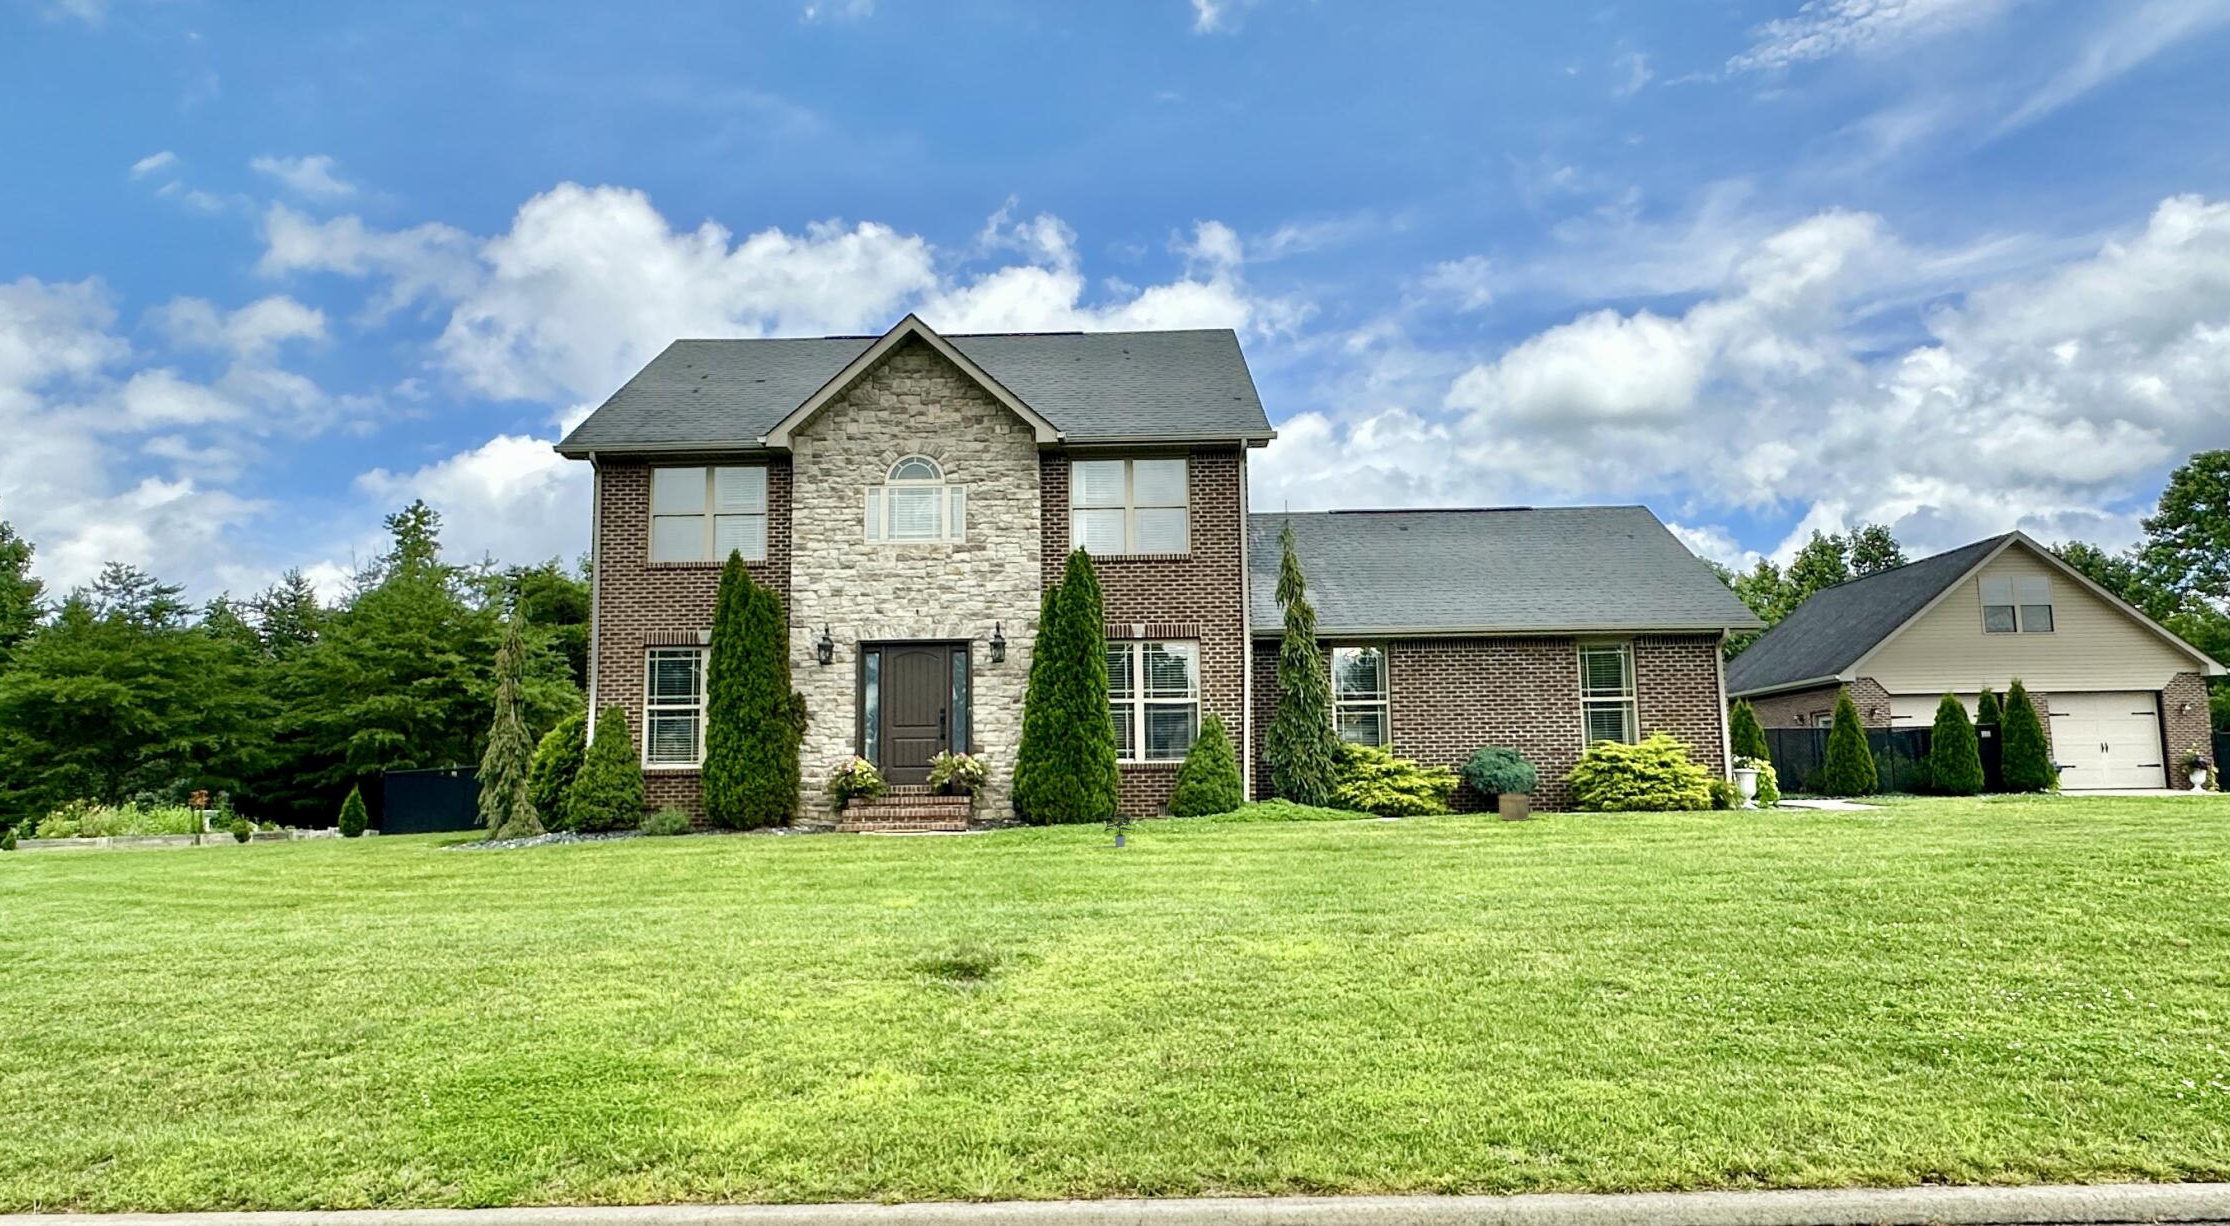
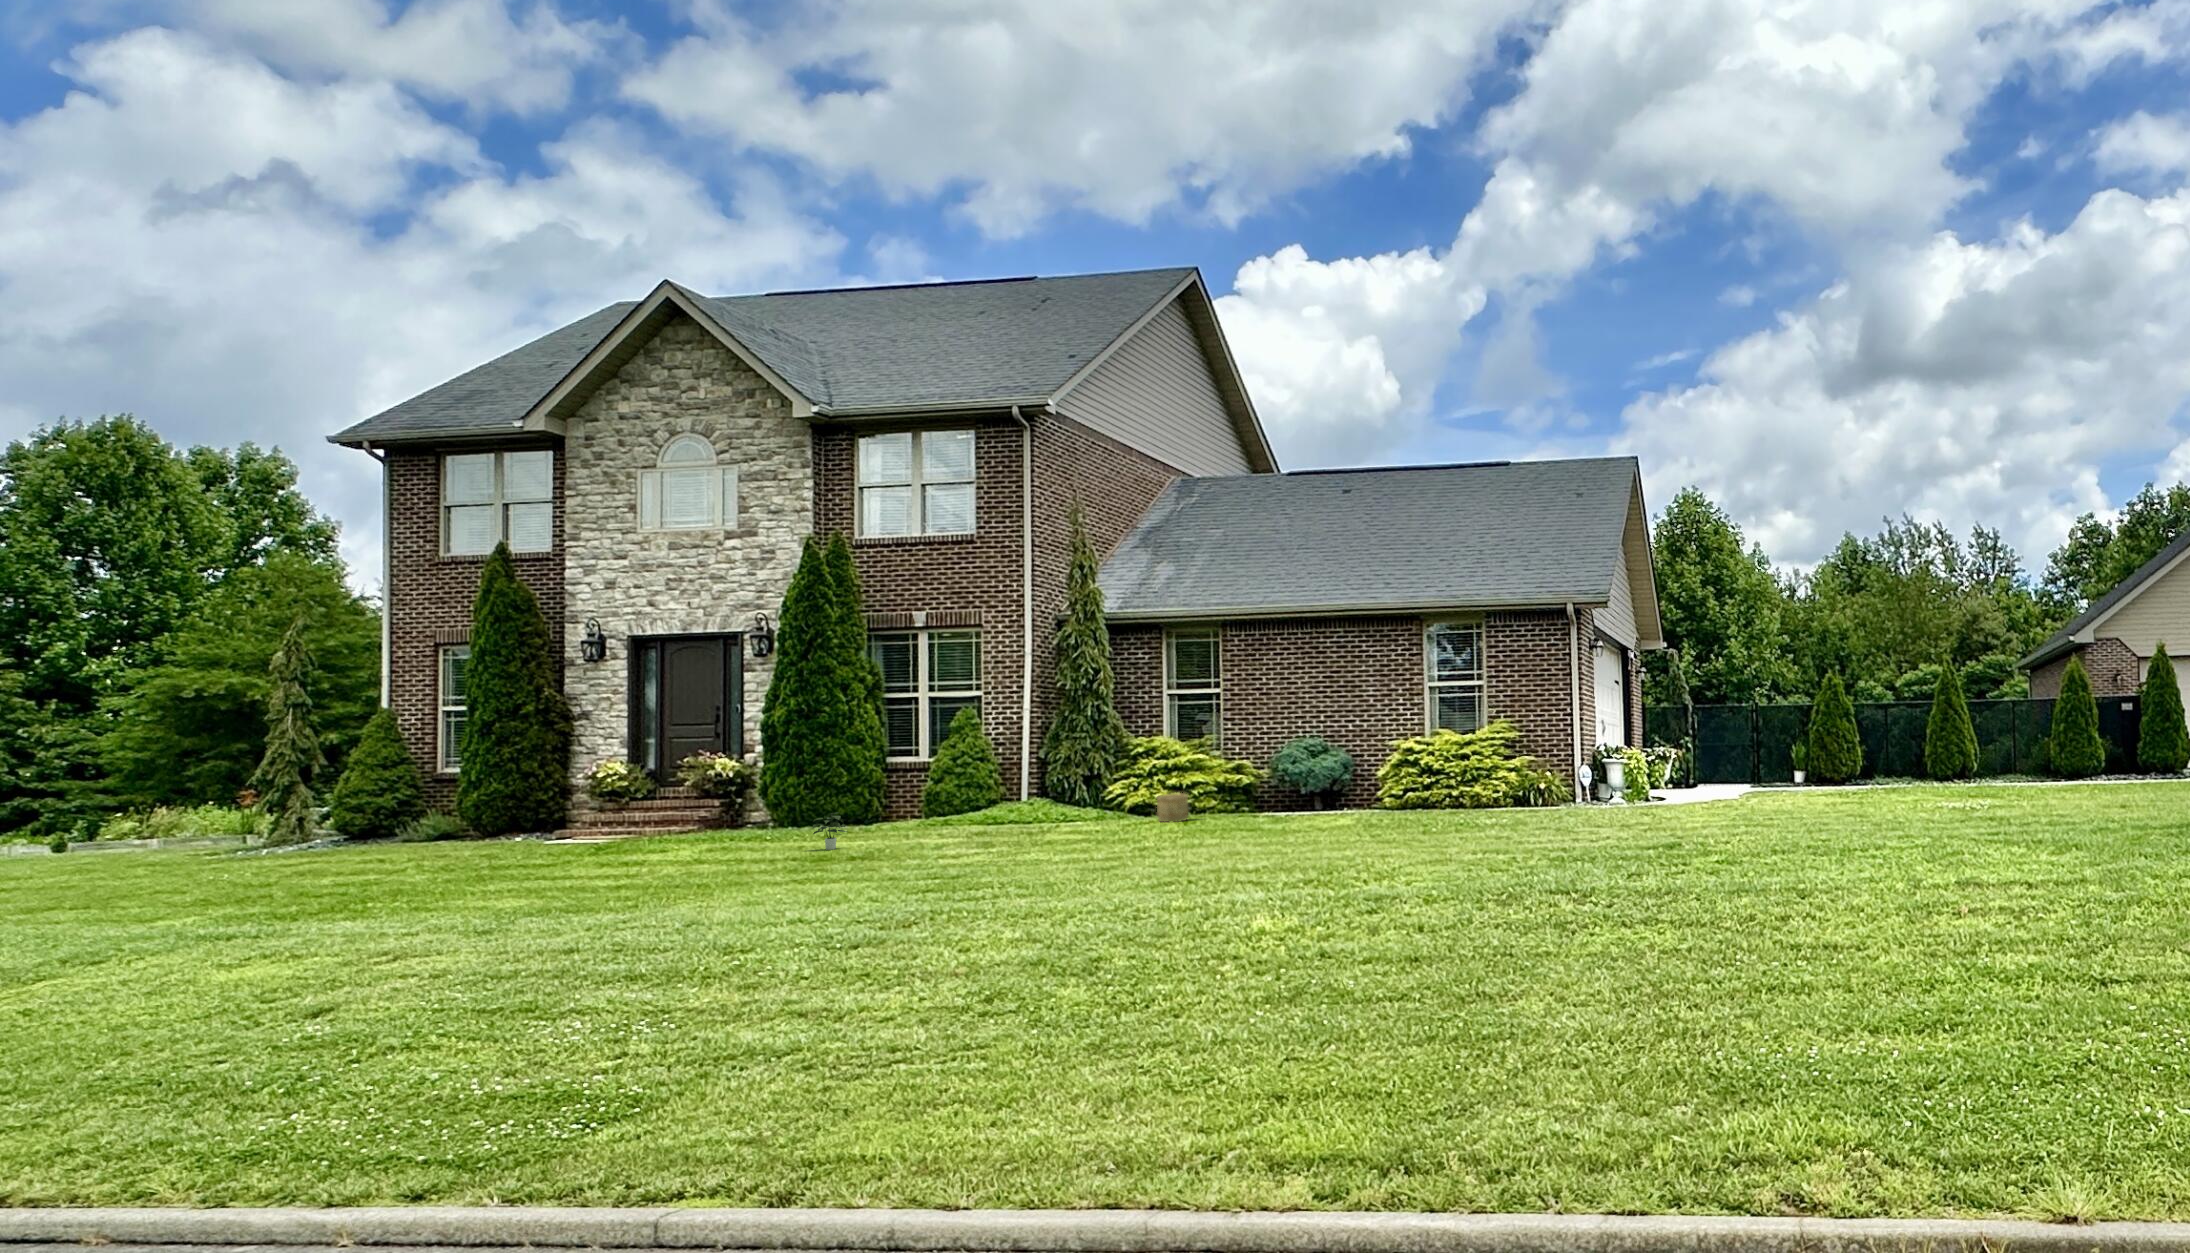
potted plant: present [1103,811,1132,847] -> present [813,812,847,850]

